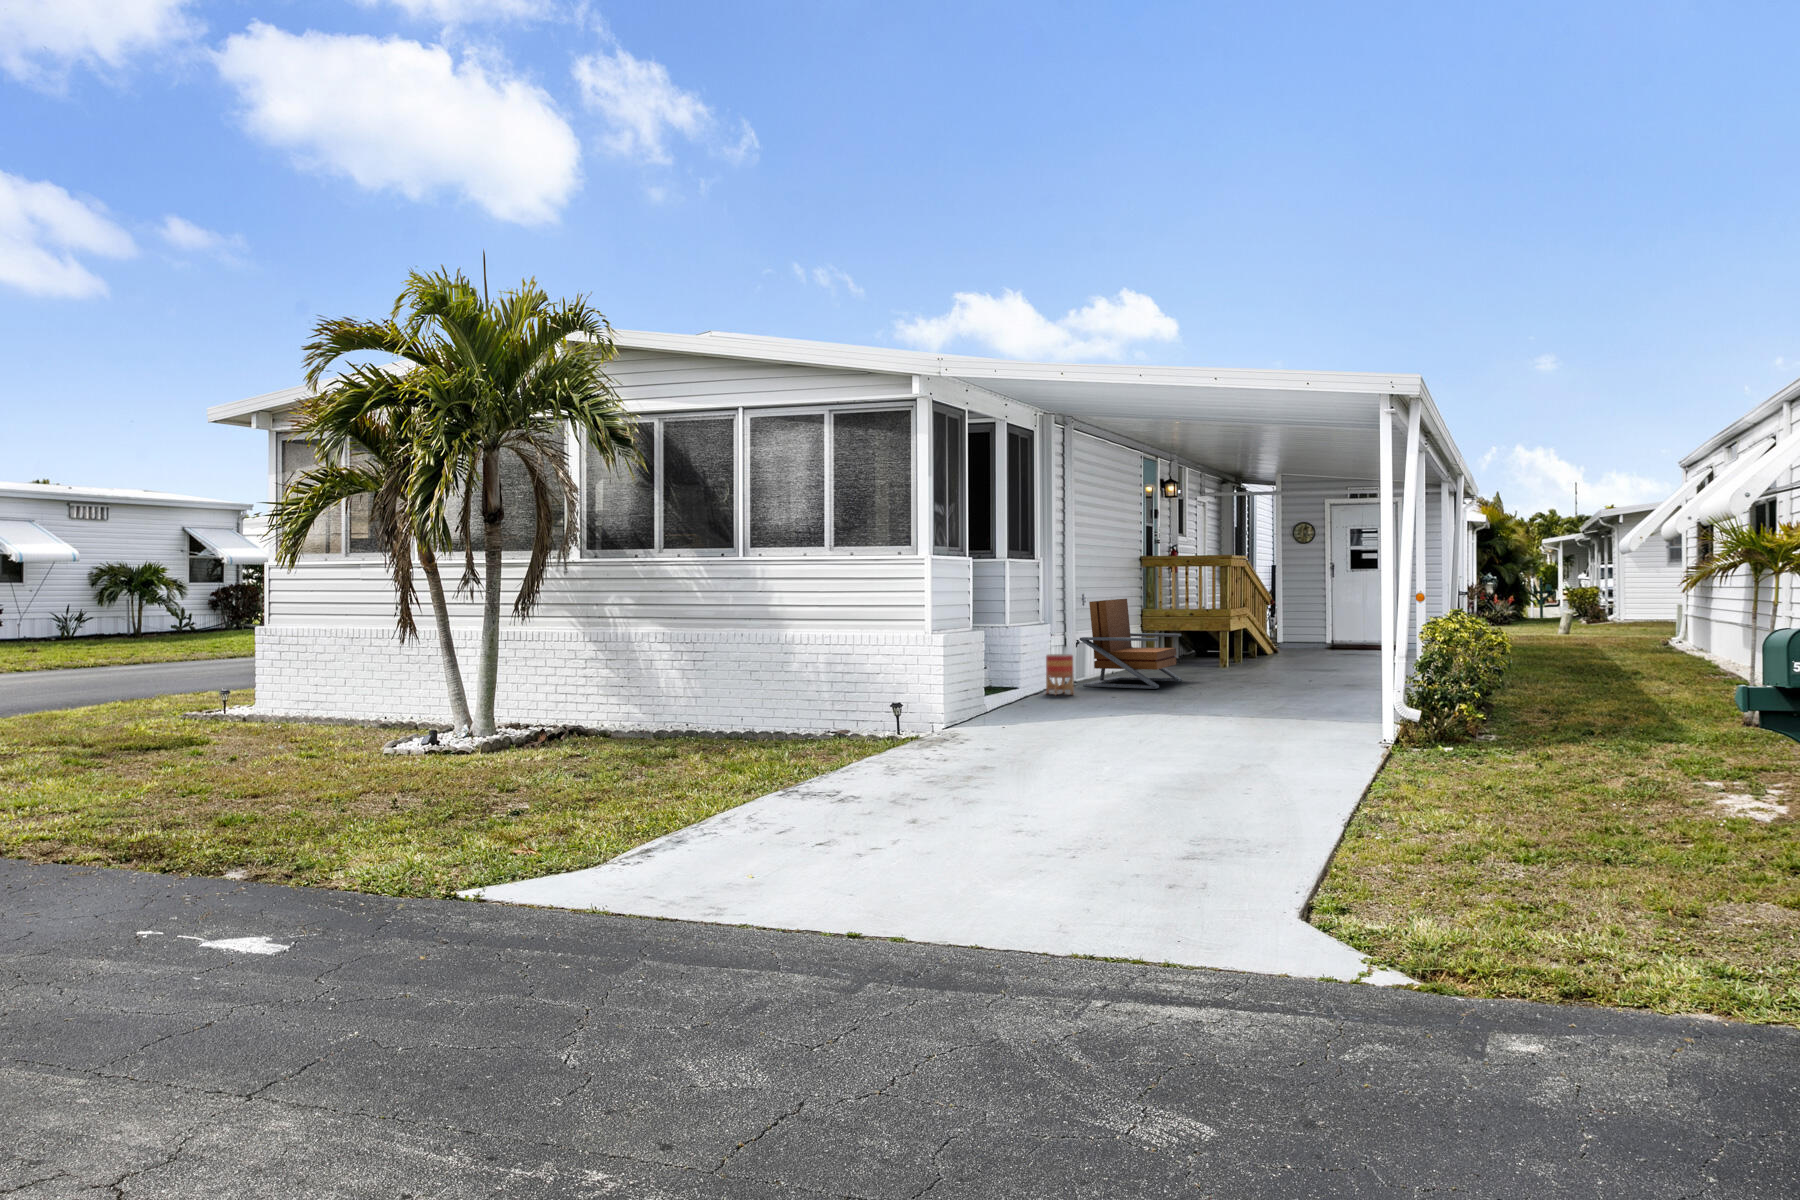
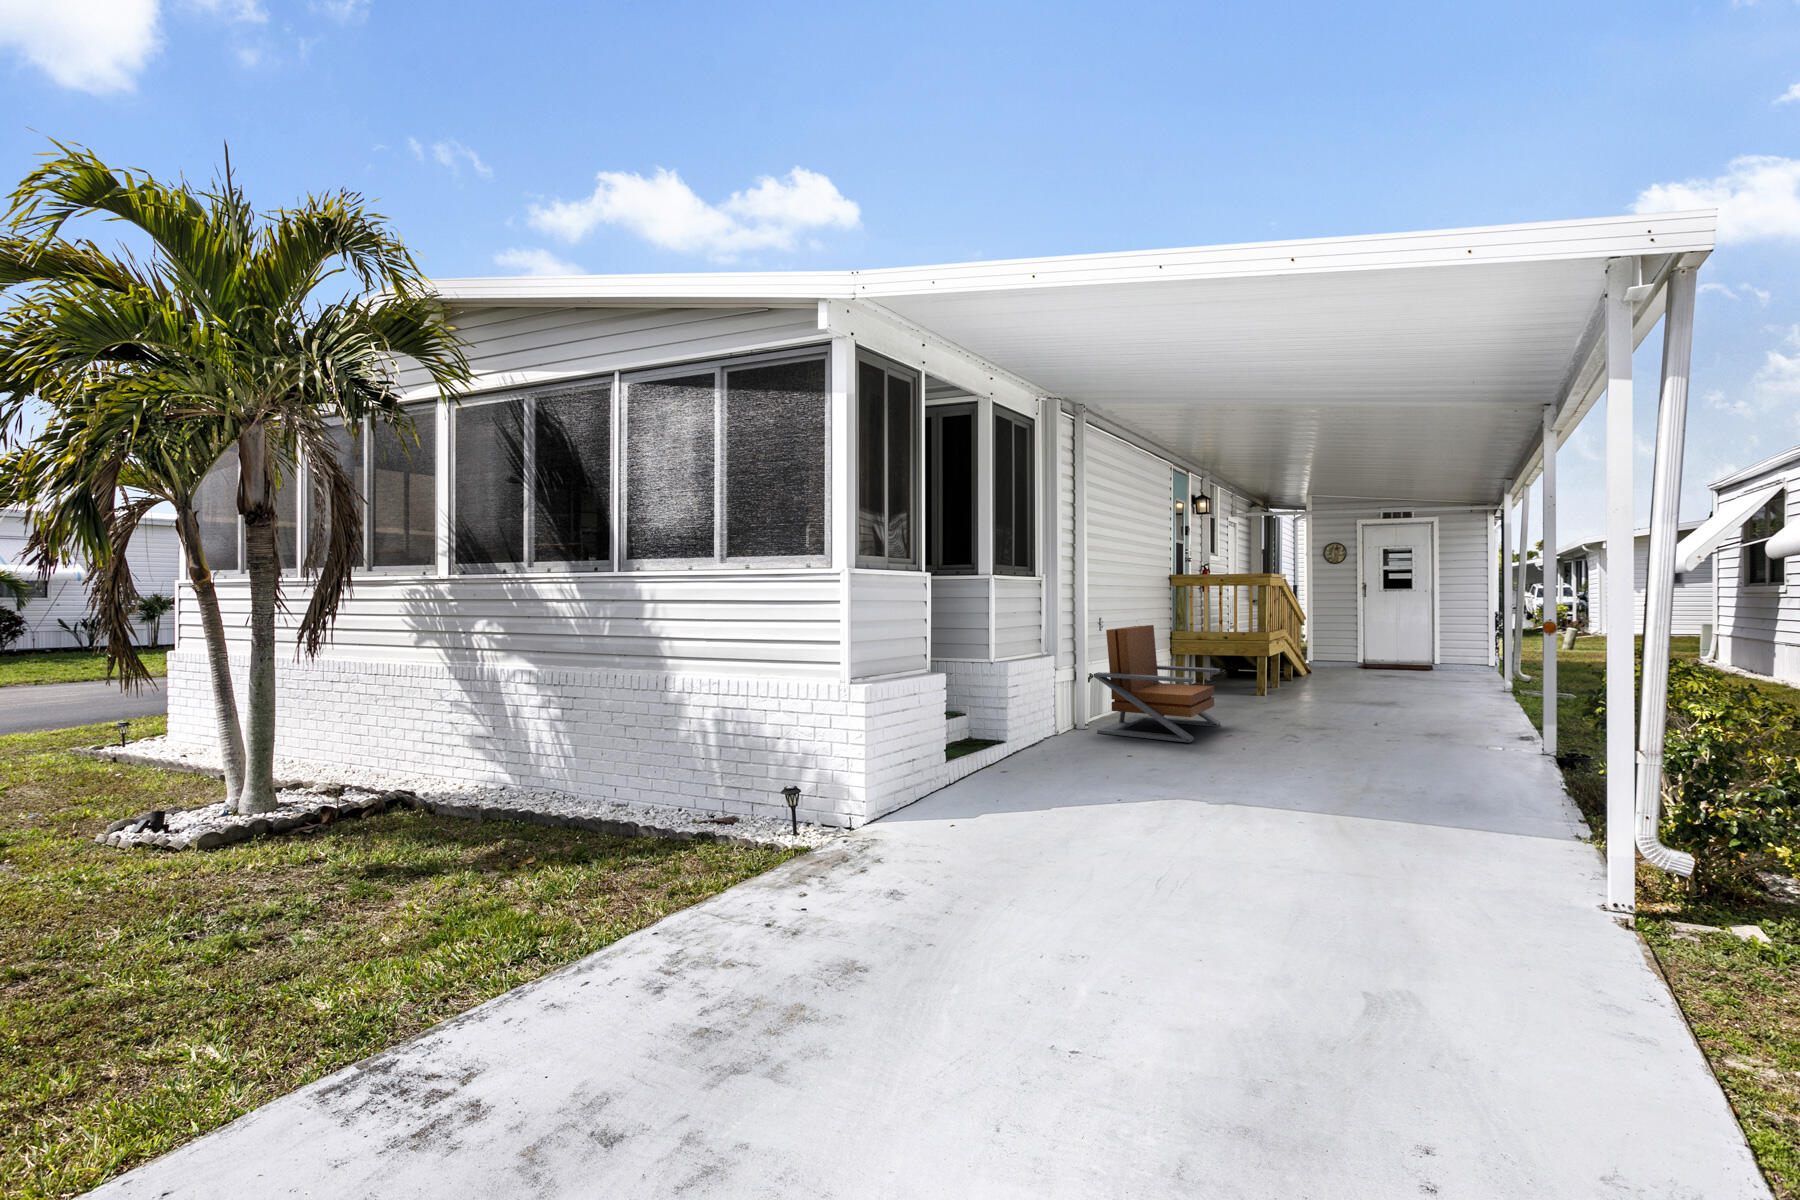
planter: present [1046,654,1074,694] -> none [1047,697,1082,752]

